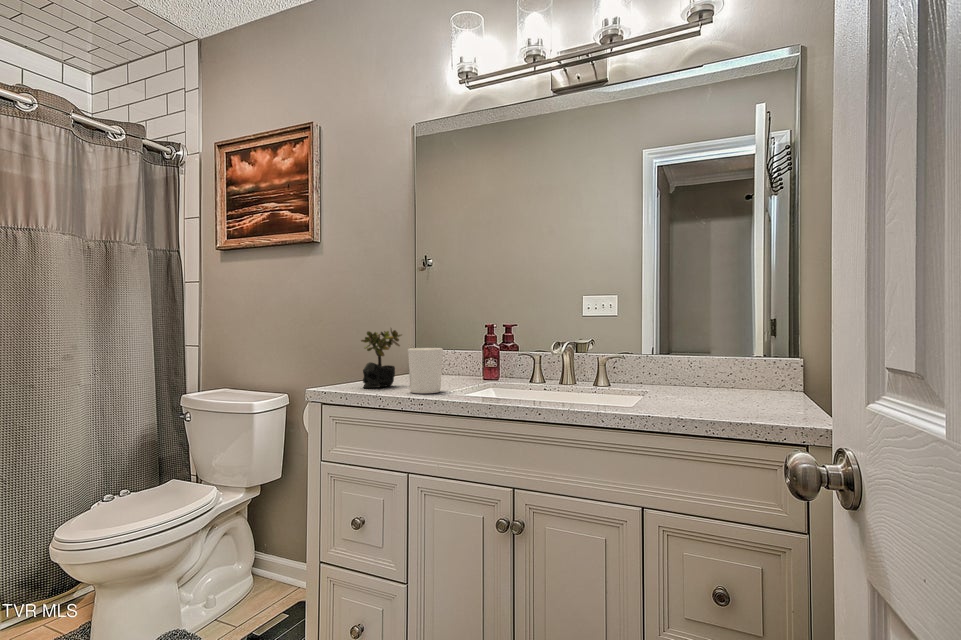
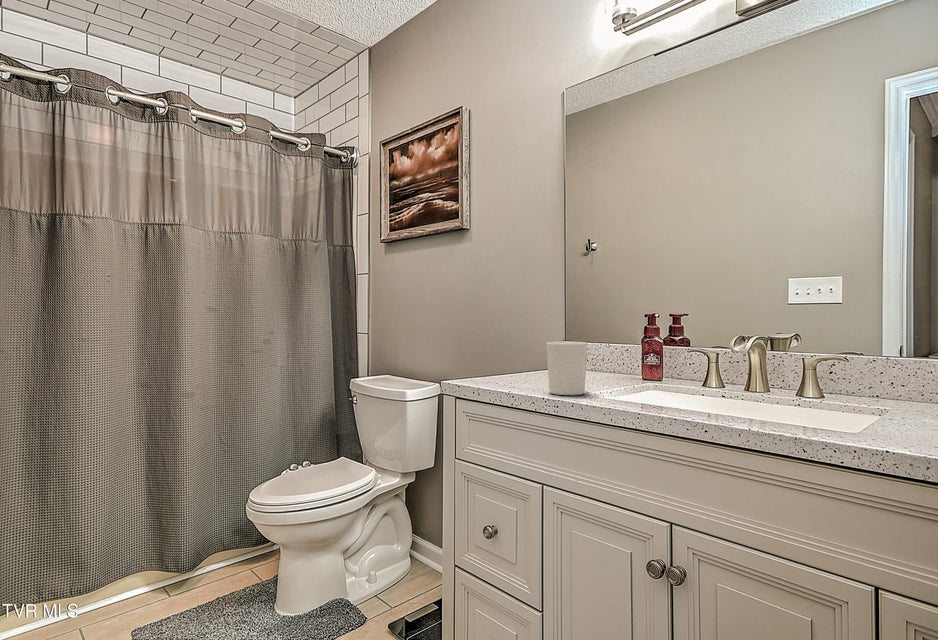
succulent plant: present [361,330,402,388] -> none [497,318,545,385]

